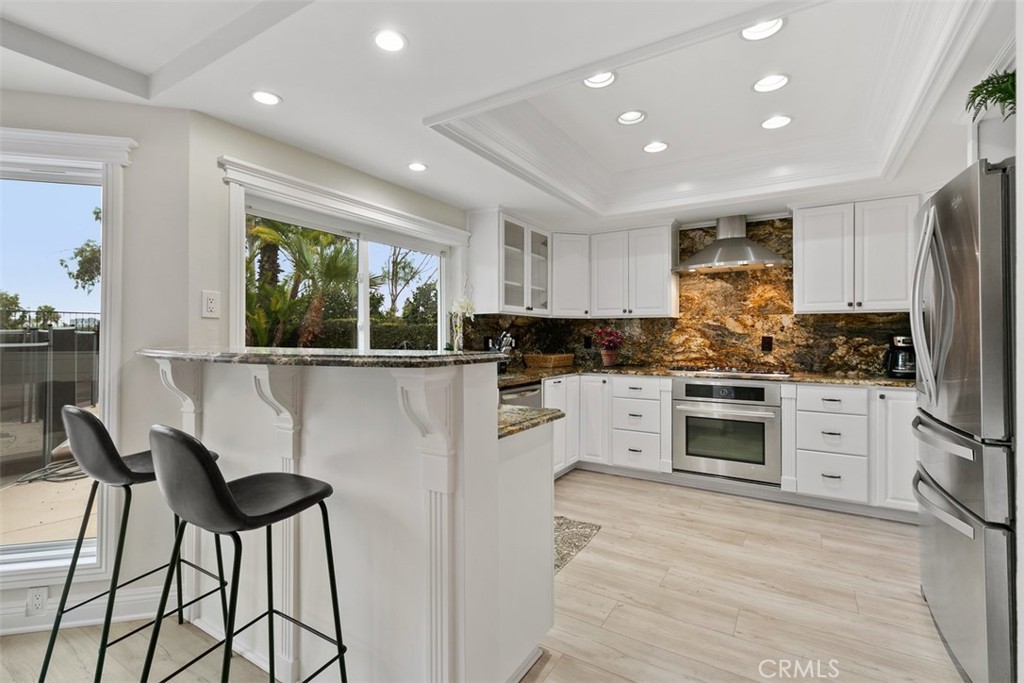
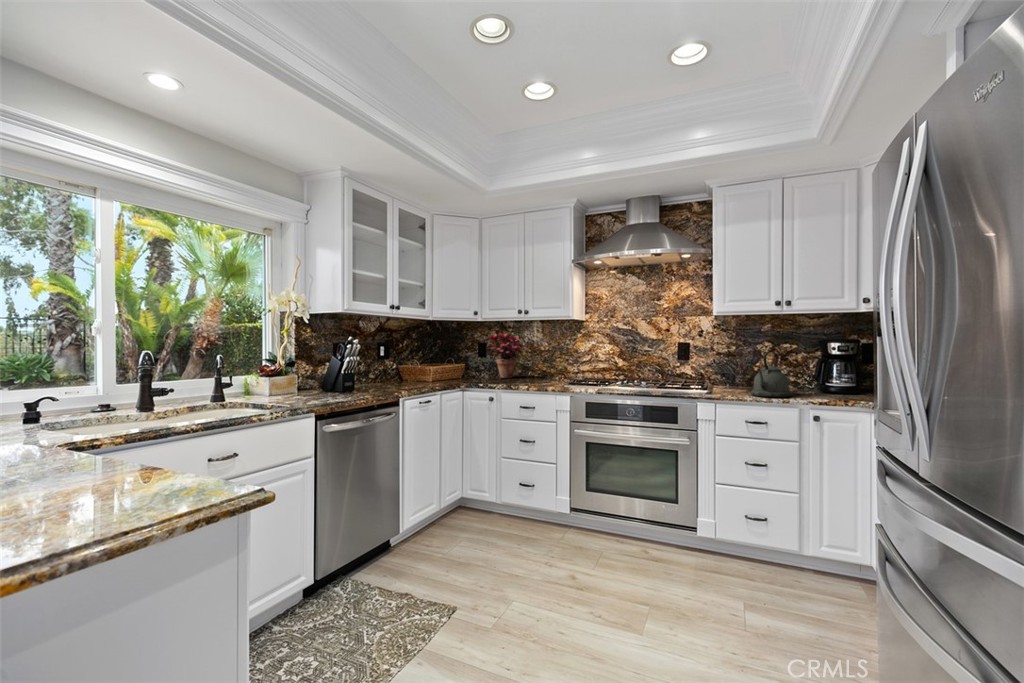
kettle: none [826,345,863,380] -> present [751,353,793,397]

